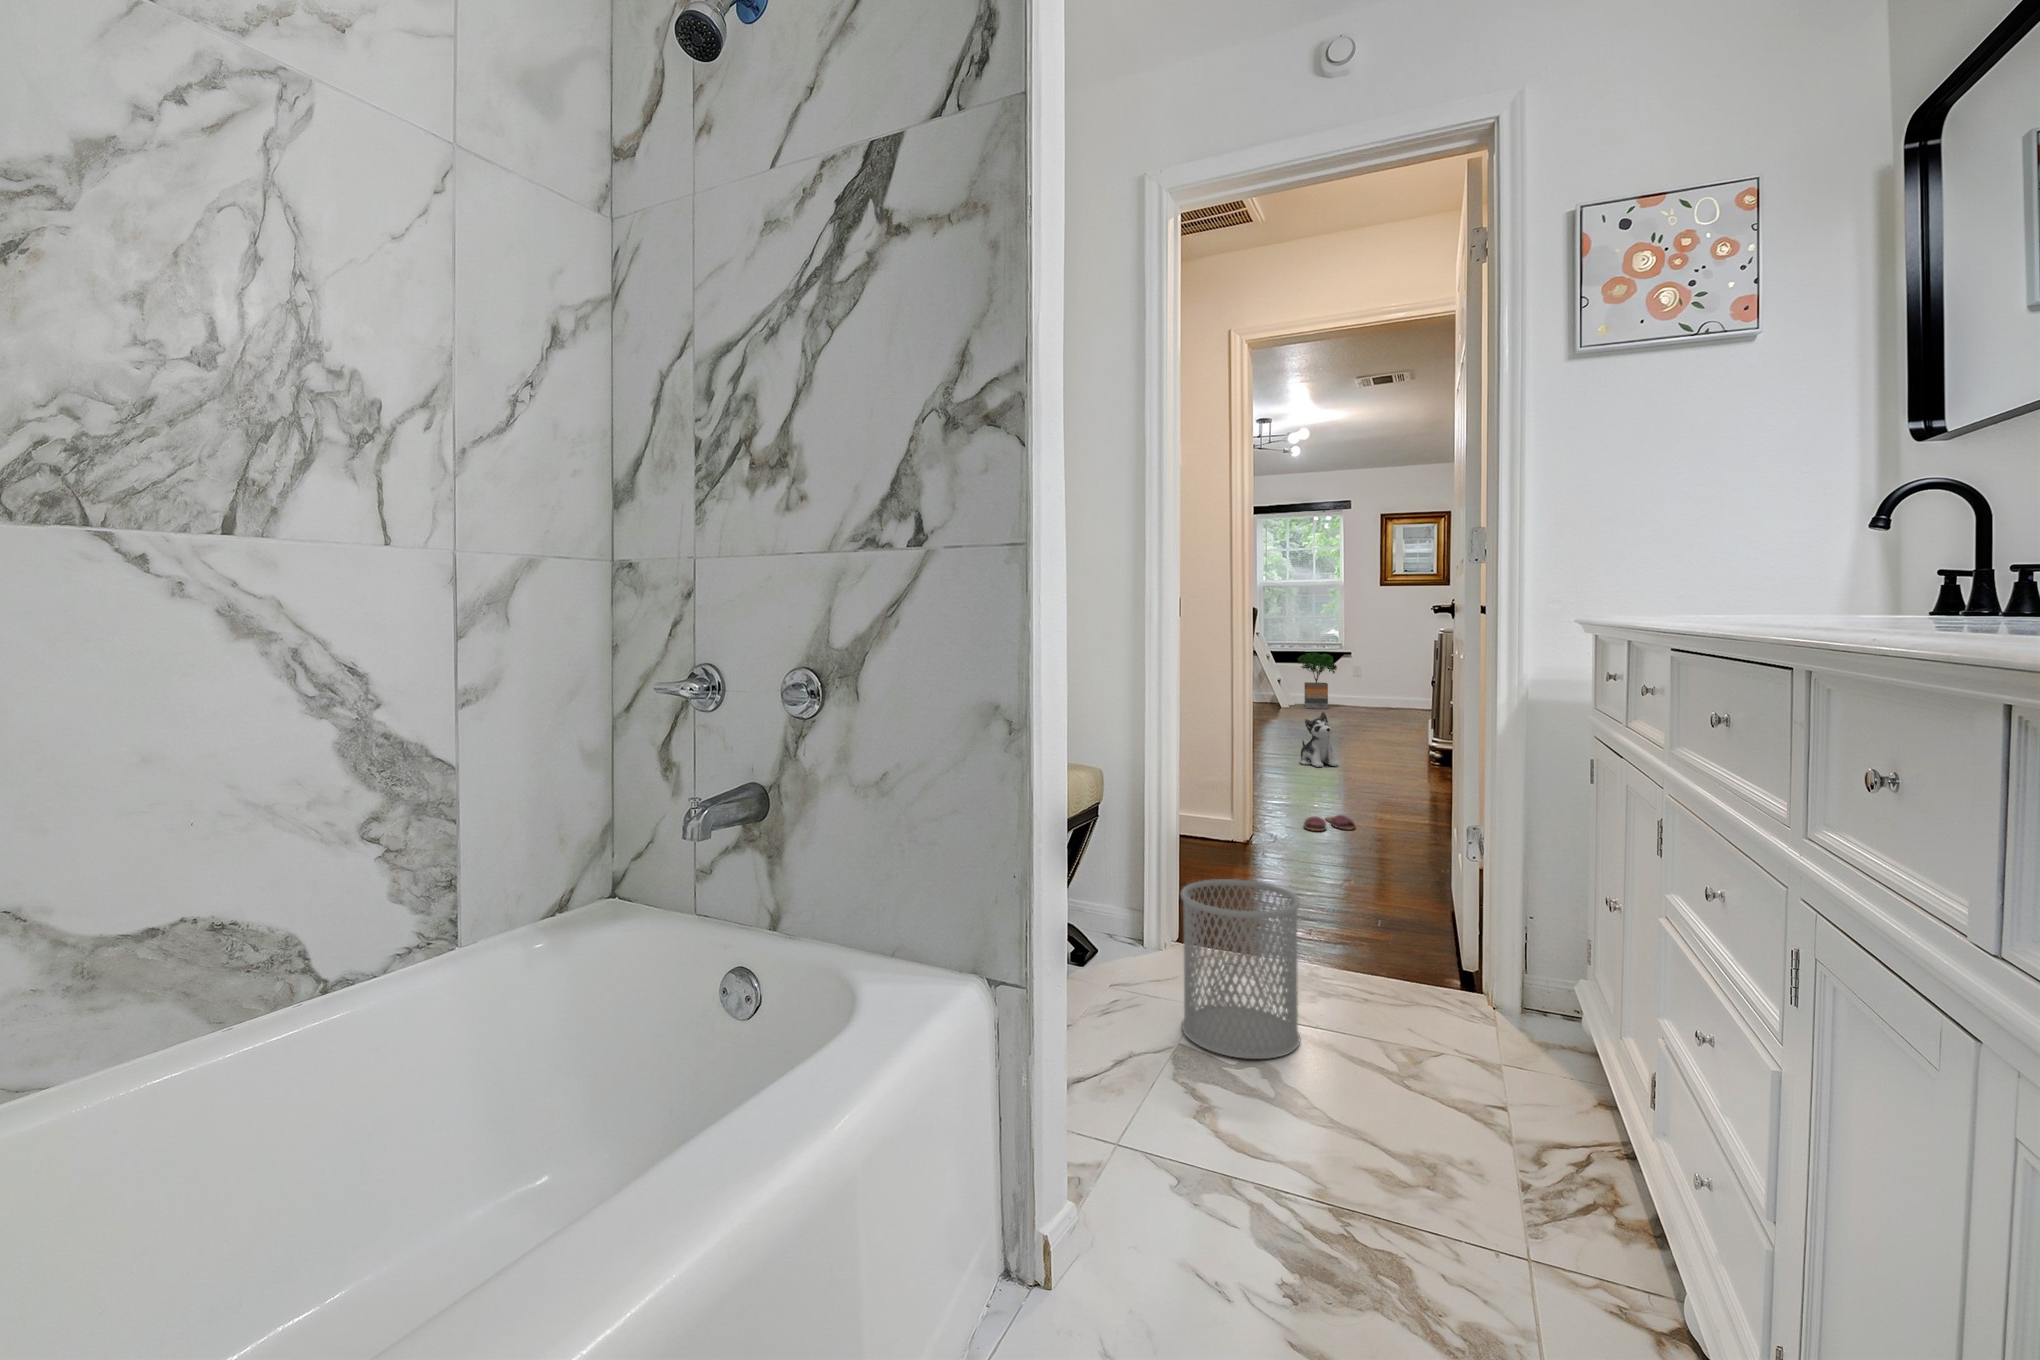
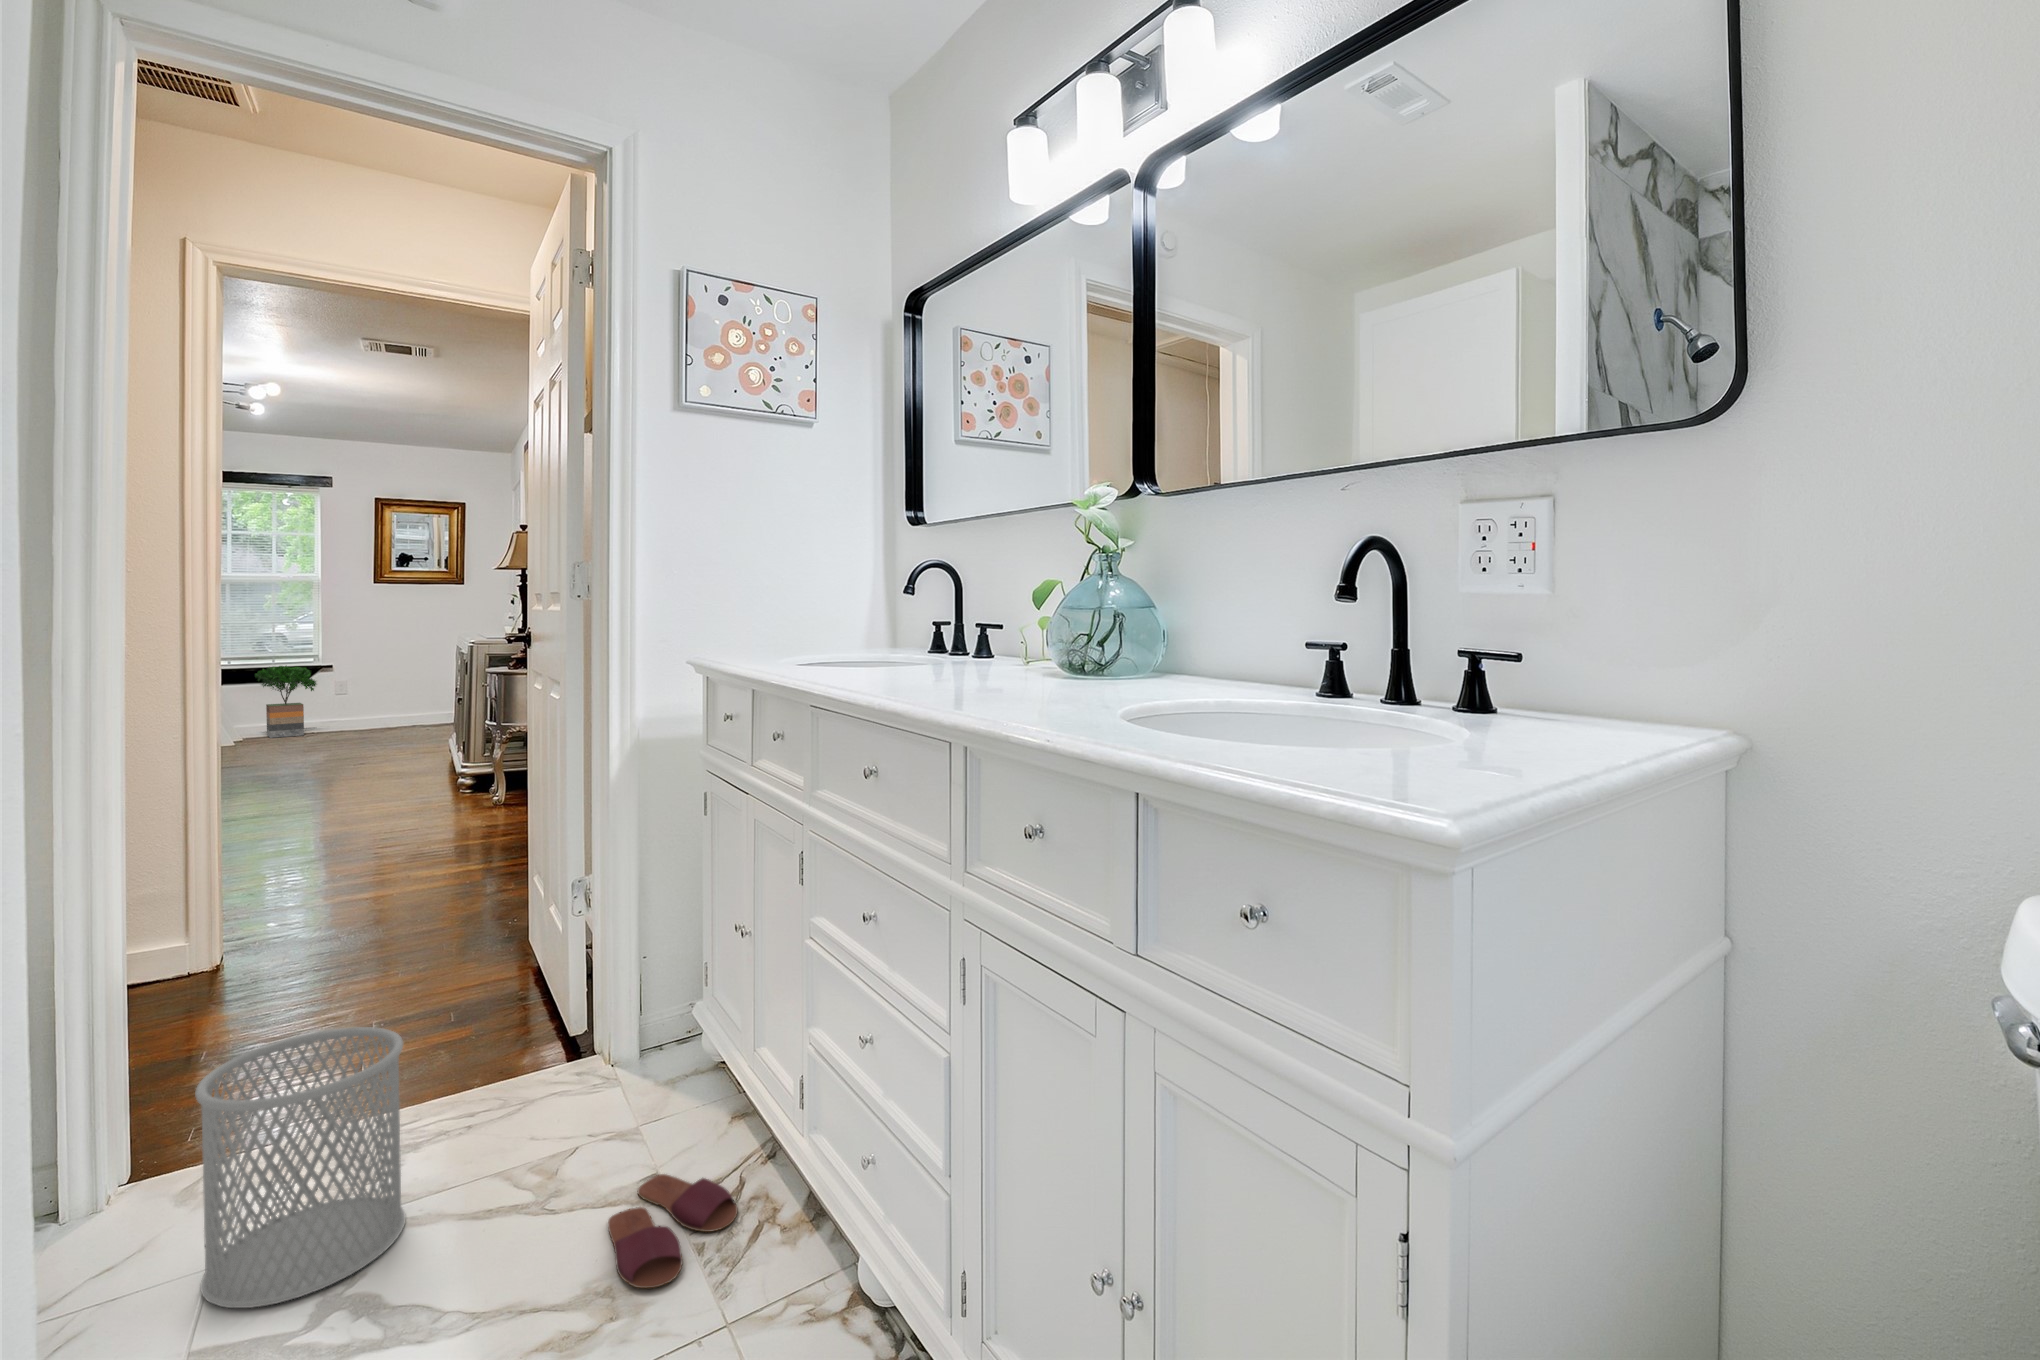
plush toy: present [1300,712,1339,767] -> none [285,749,345,820]
slippers: present [1304,815,1355,831] -> present [608,1174,738,1288]

